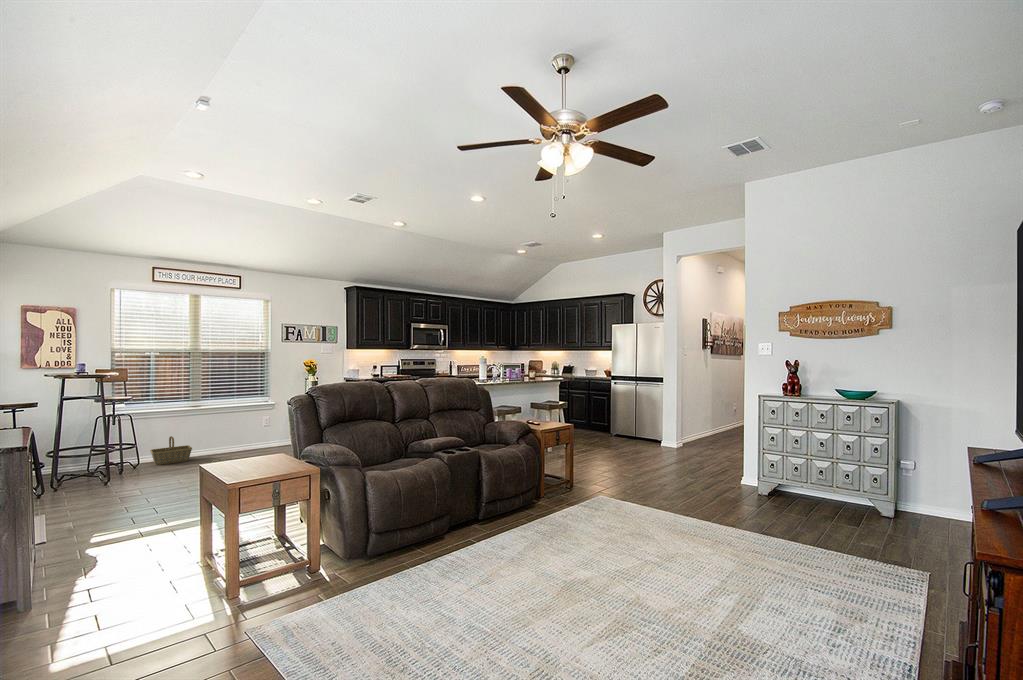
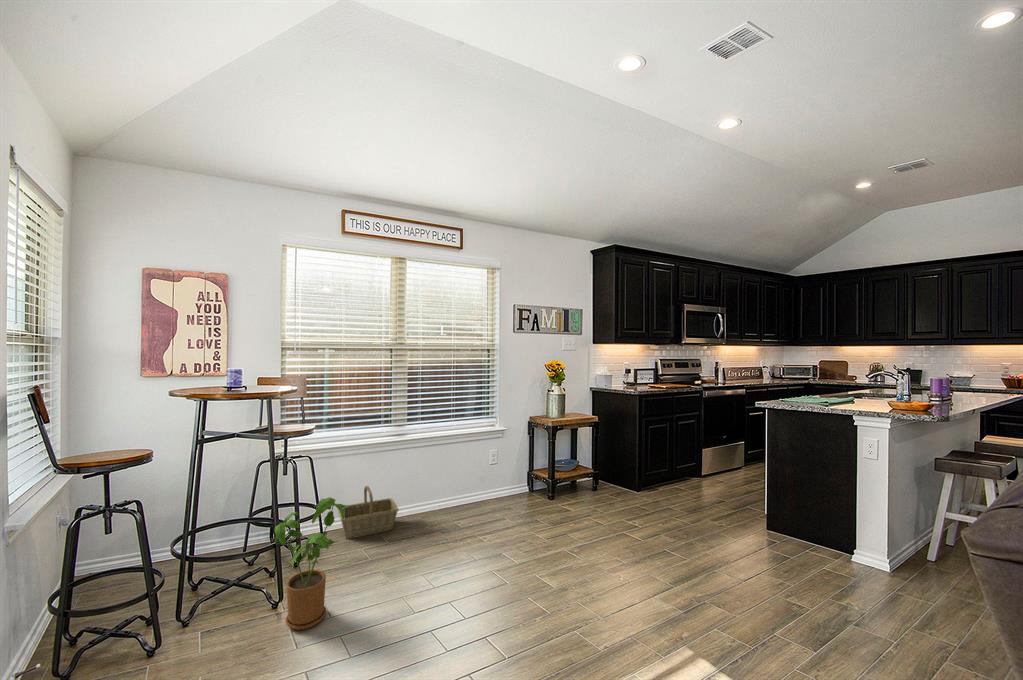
house plant: none [113,423,156,485] -> present [275,497,348,630]

